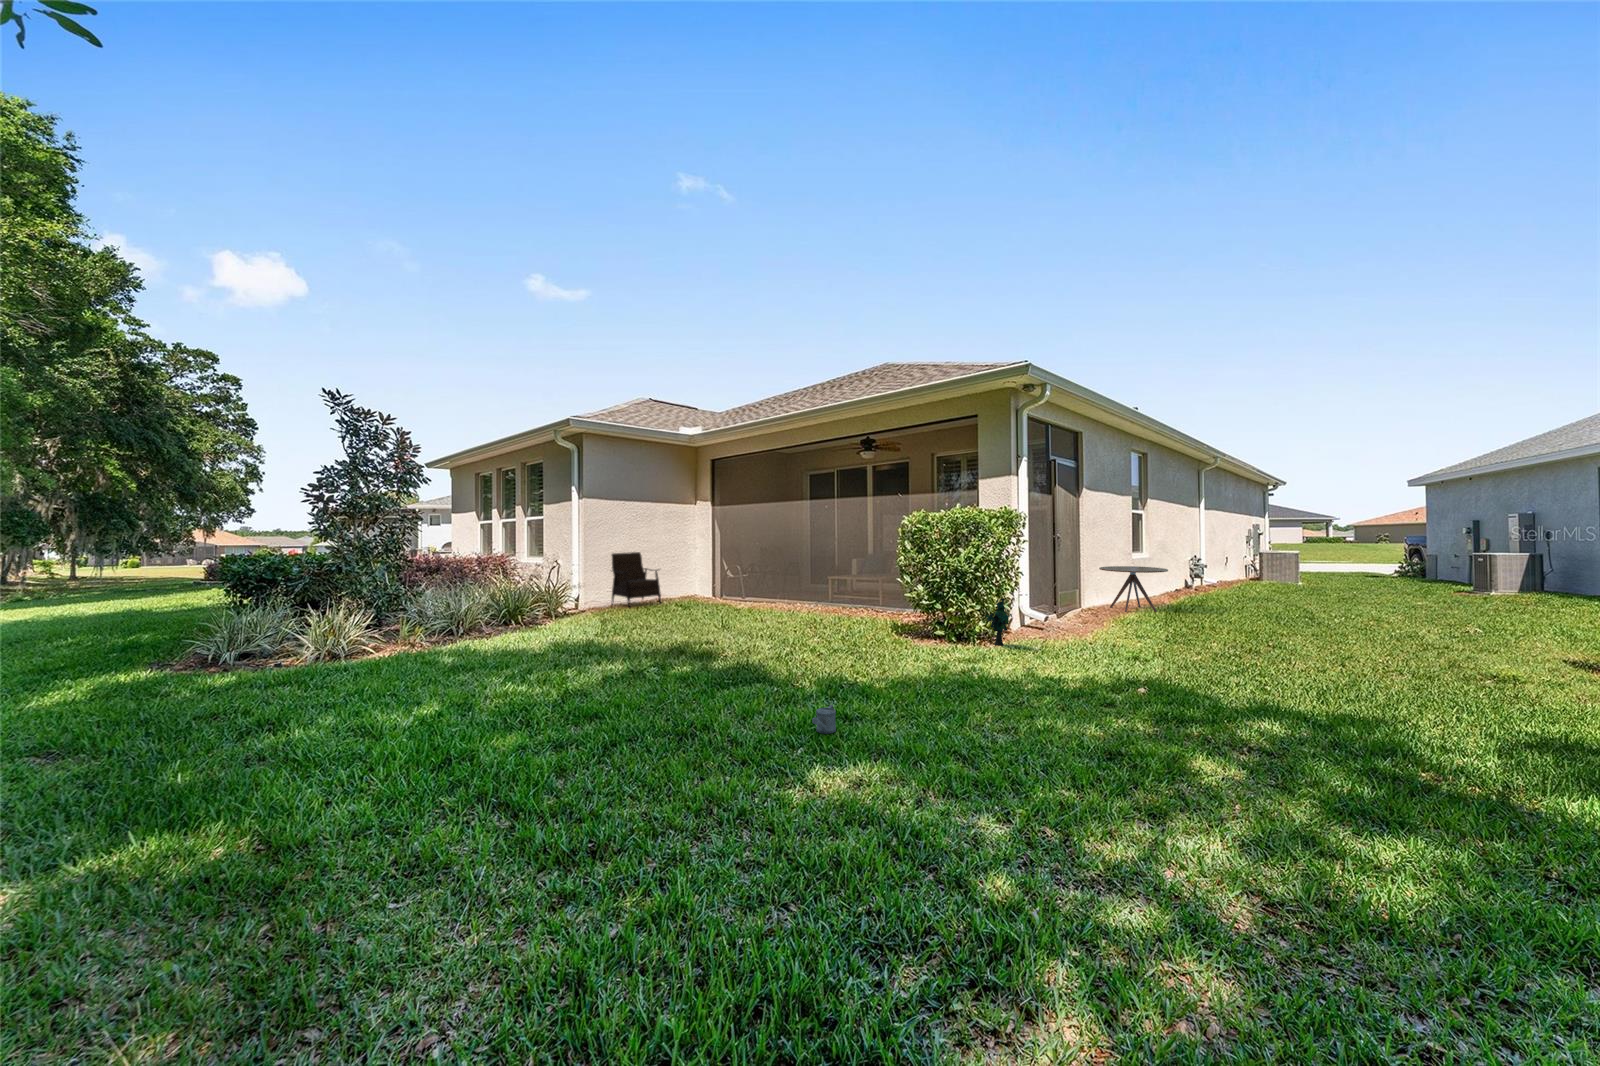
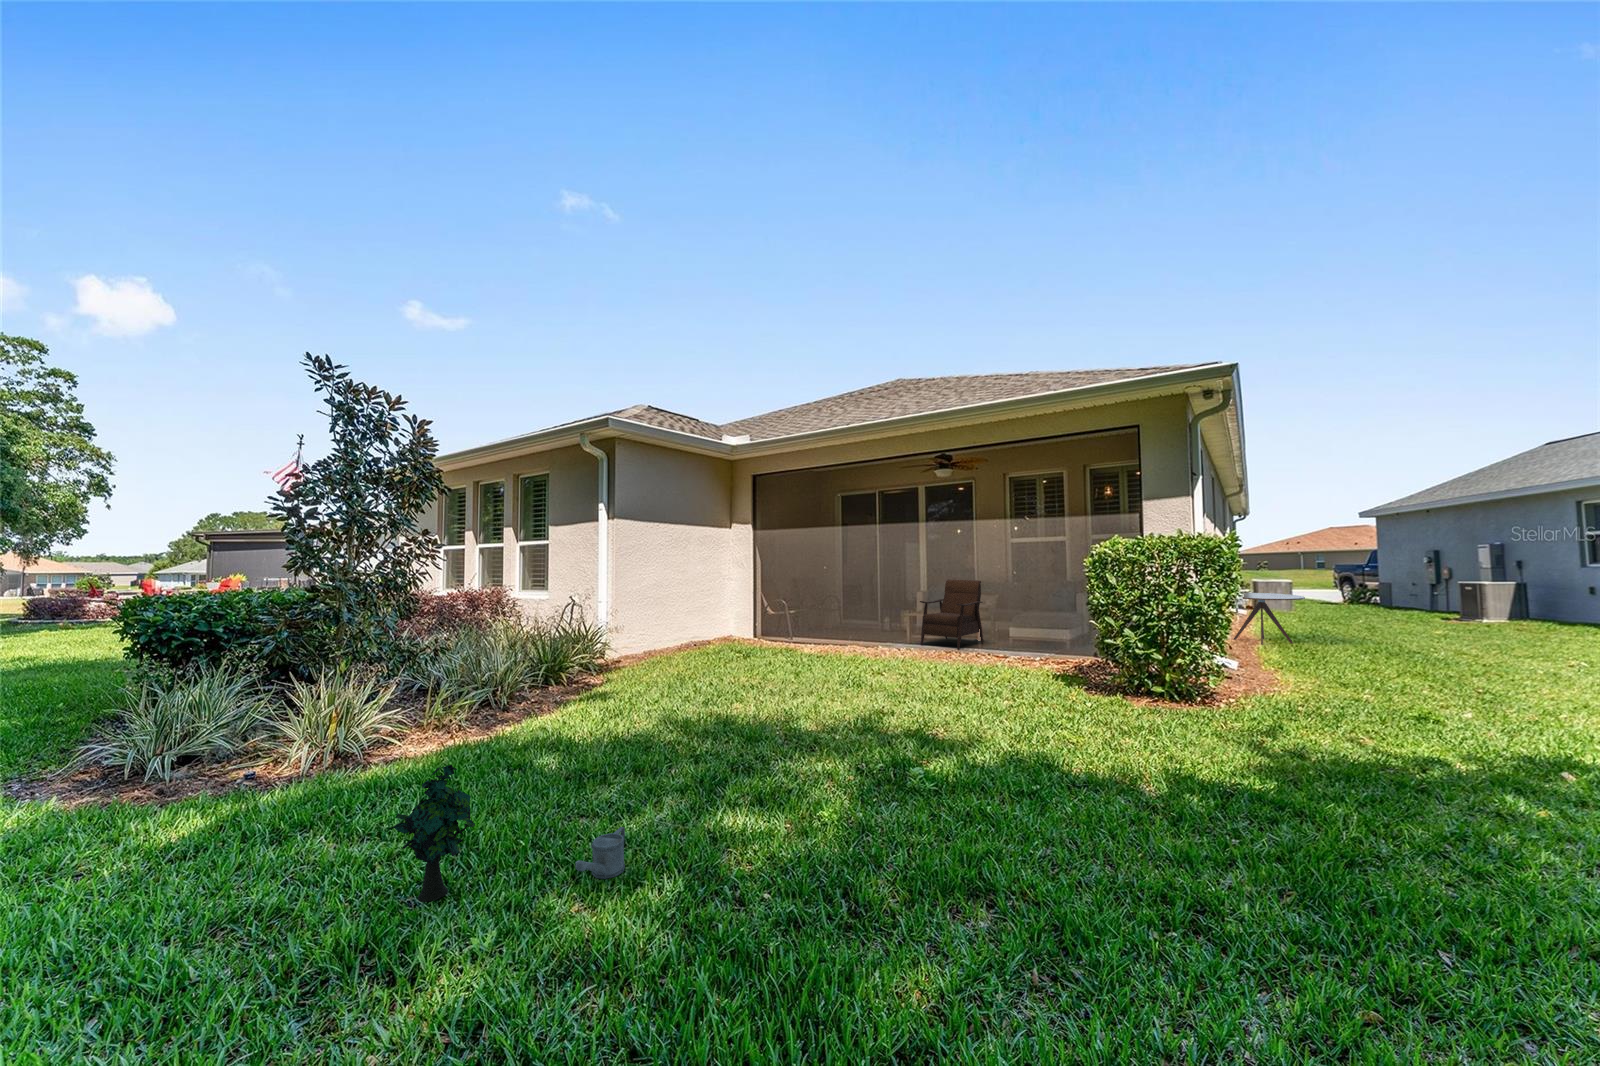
armchair: present [612,552,661,606] -> present [920,579,983,650]
decorative plant: present [985,599,1012,645] -> present [389,765,475,902]
watering can: present [812,705,836,734] -> present [576,827,625,879]

